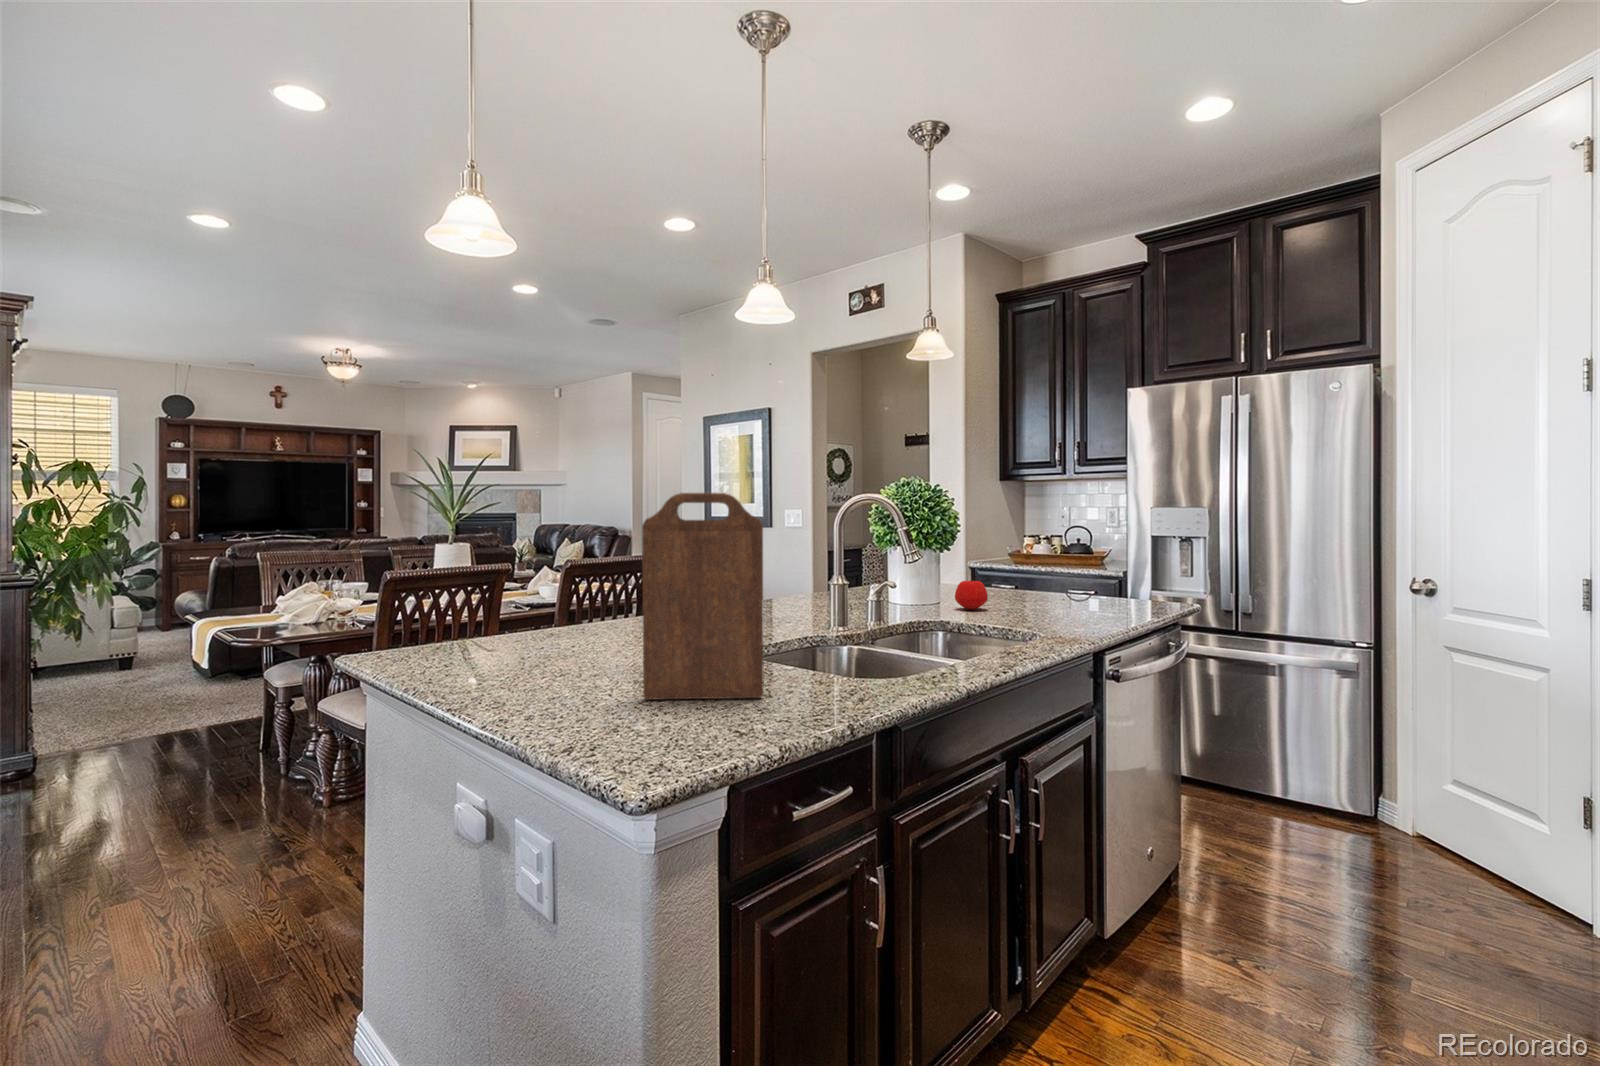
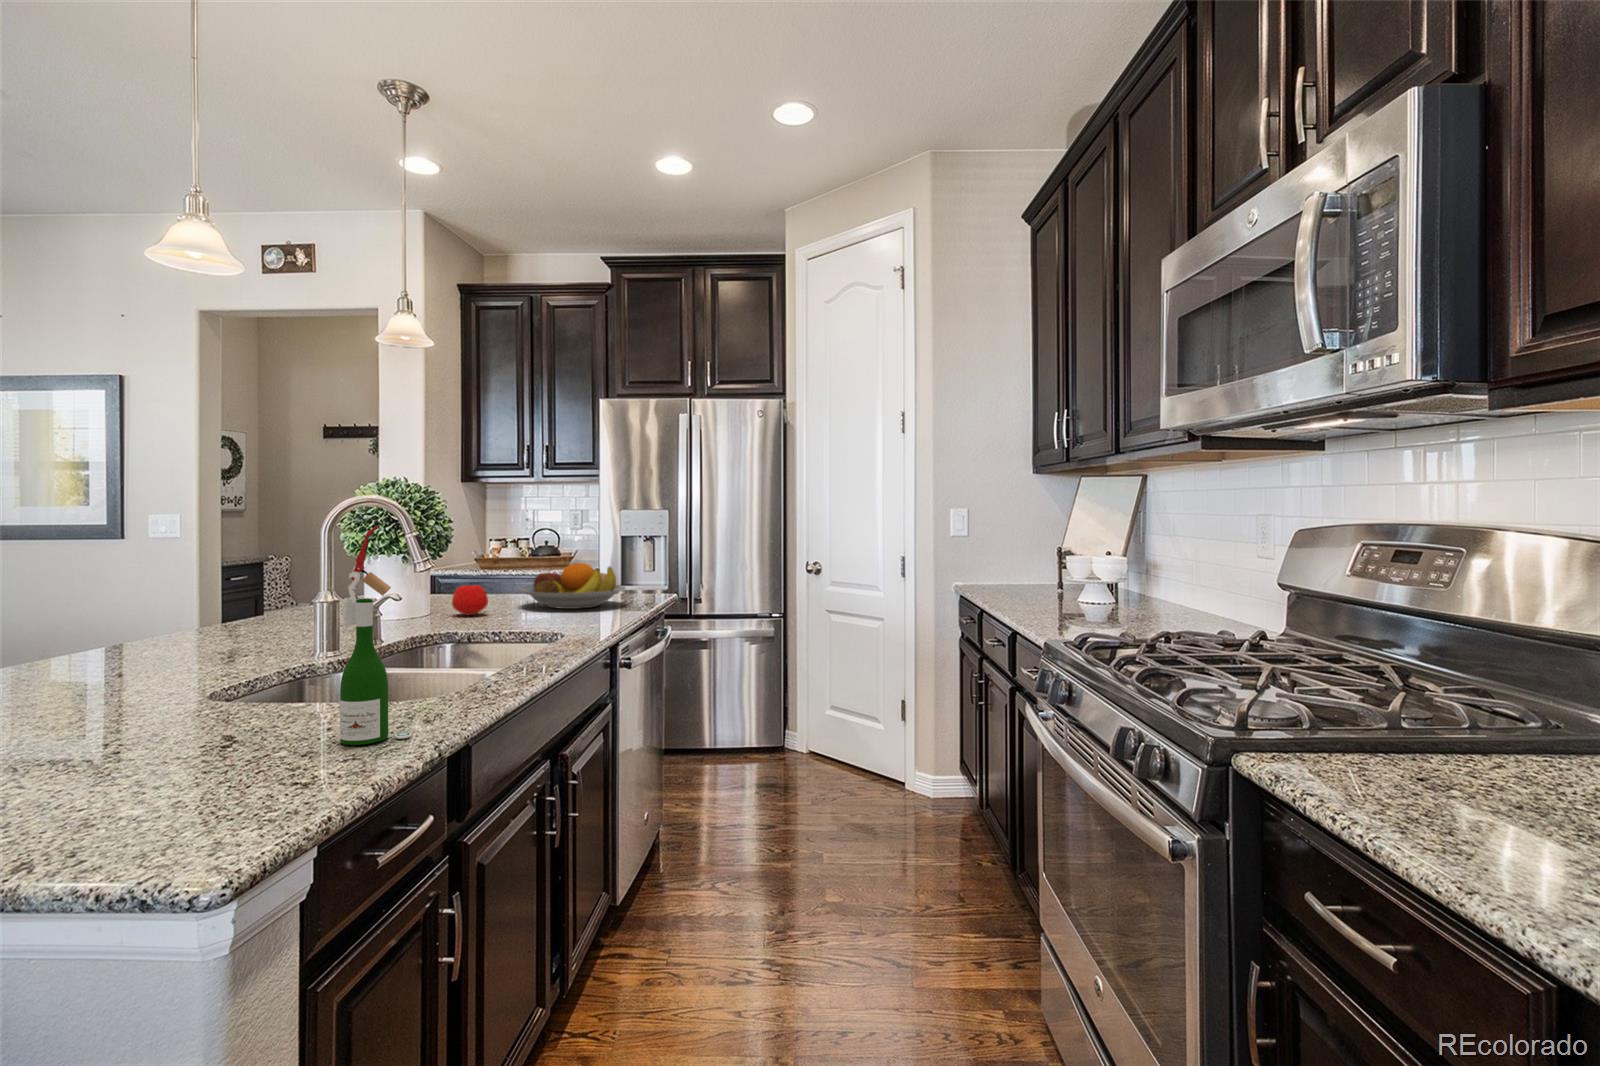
cutting board: present [642,493,764,699] -> none [94,484,296,771]
wine bottle: none [788,523,840,712] -> present [340,526,411,745]
fruit bowl: none [1021,563,1137,611] -> present [519,563,626,609]

